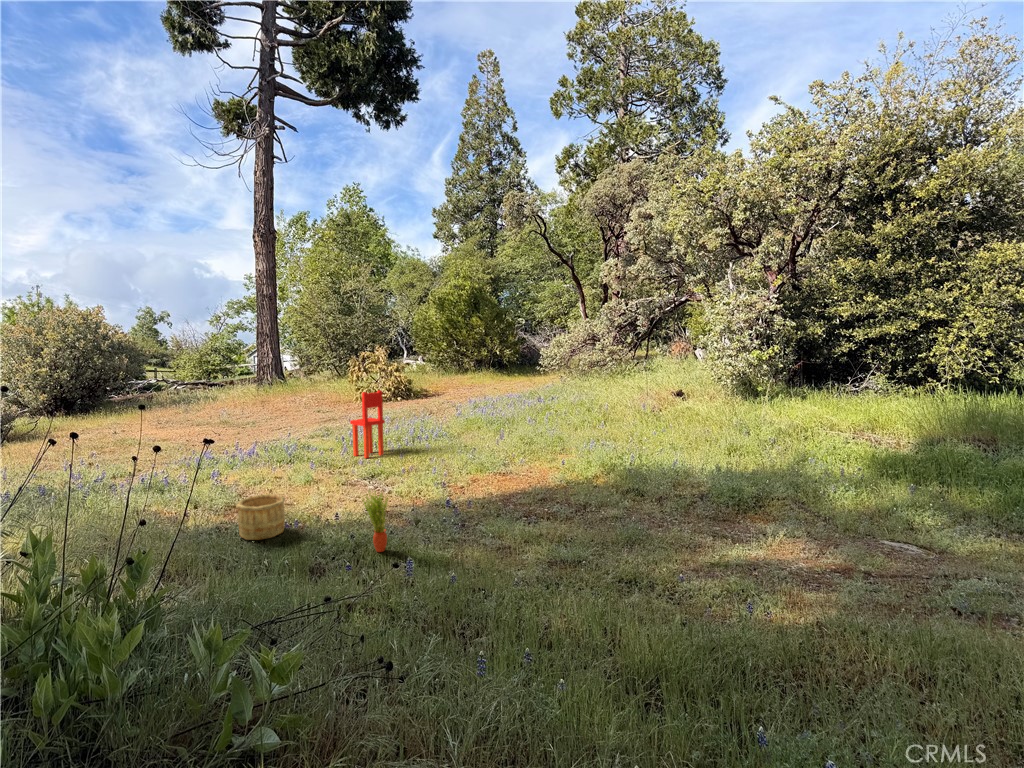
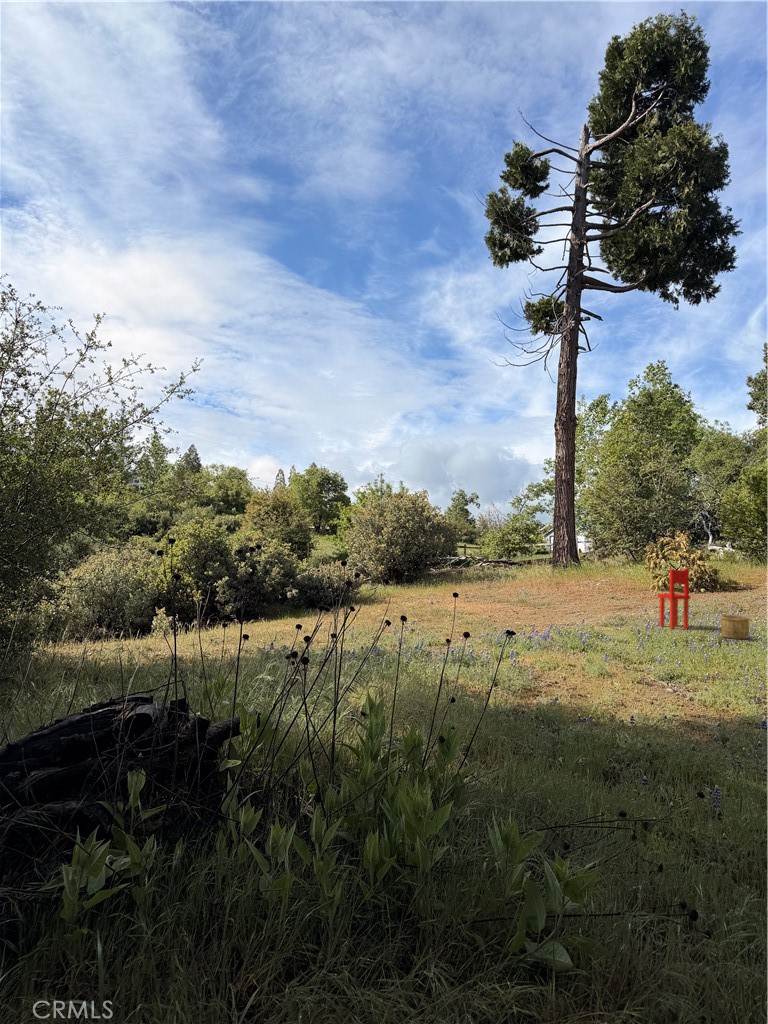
potted plant: present [364,491,388,552] -> none [677,629,698,676]
wooden bucket: present [236,494,285,540] -> present [721,615,750,639]

